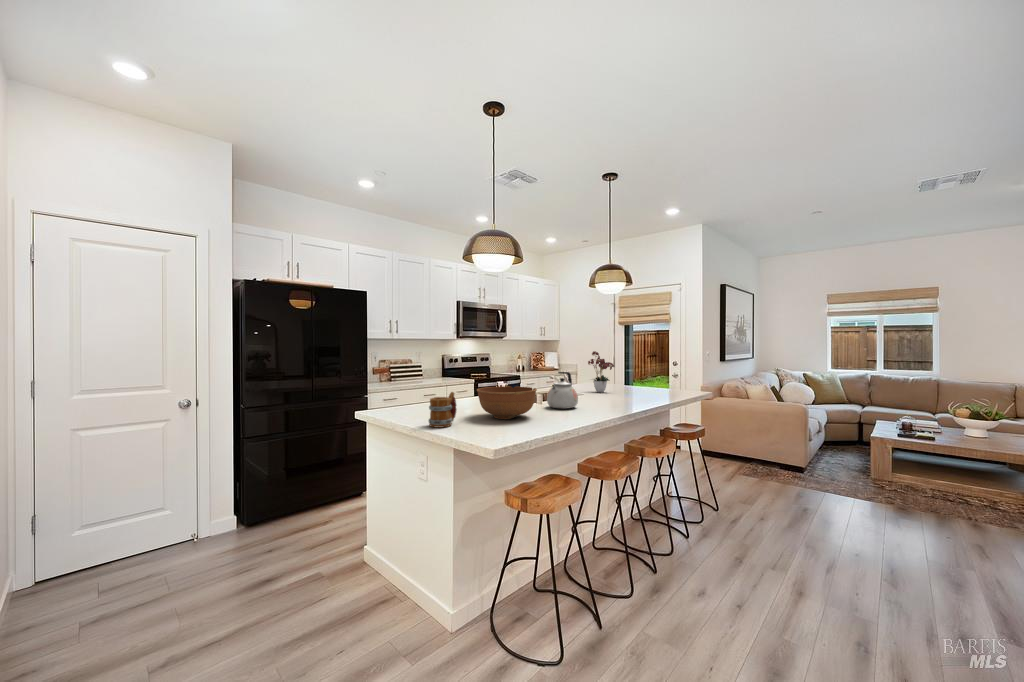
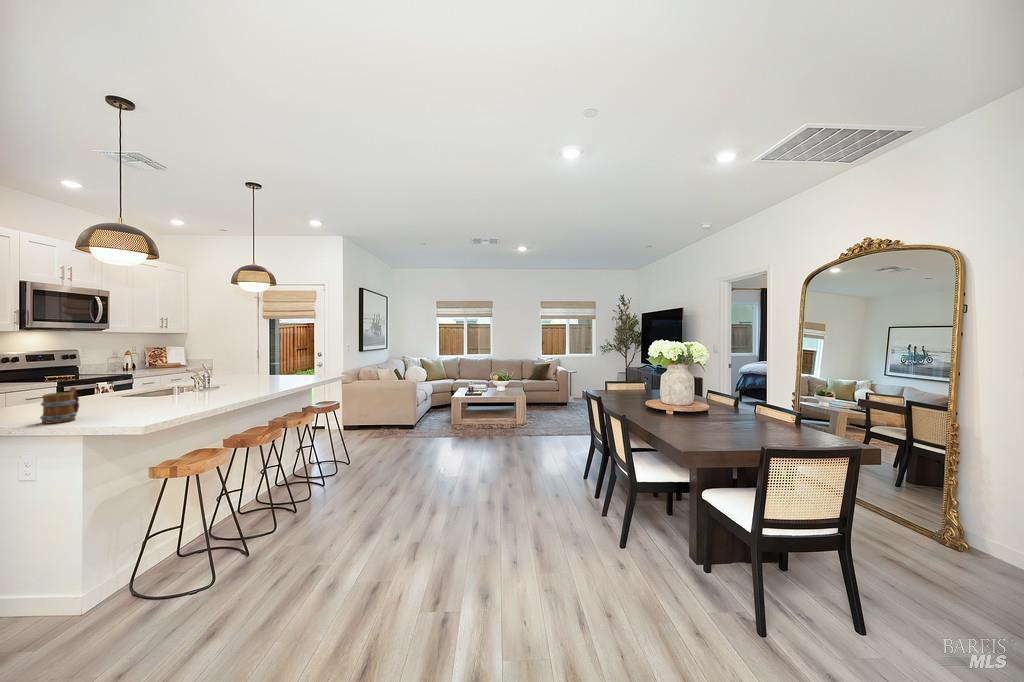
flower arrangement: present [588,351,614,392] -> none [229,343,261,382]
kettle: present [547,372,578,409] -> none [188,363,223,397]
bowl: present [477,386,537,419] -> none [103,378,180,409]

